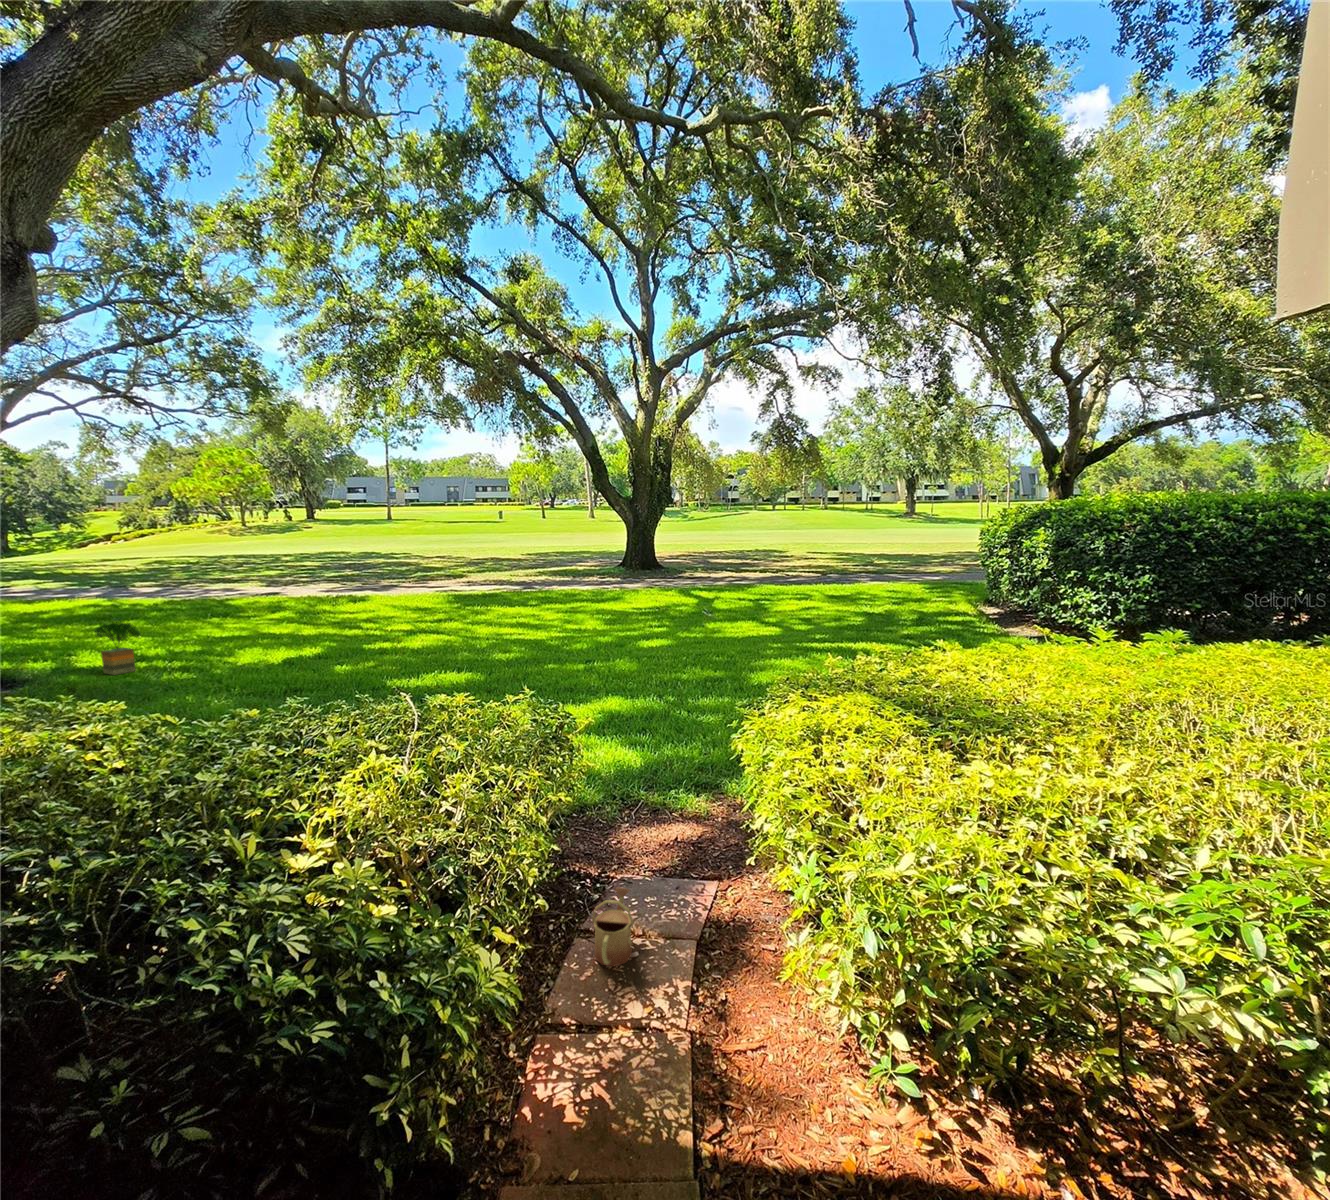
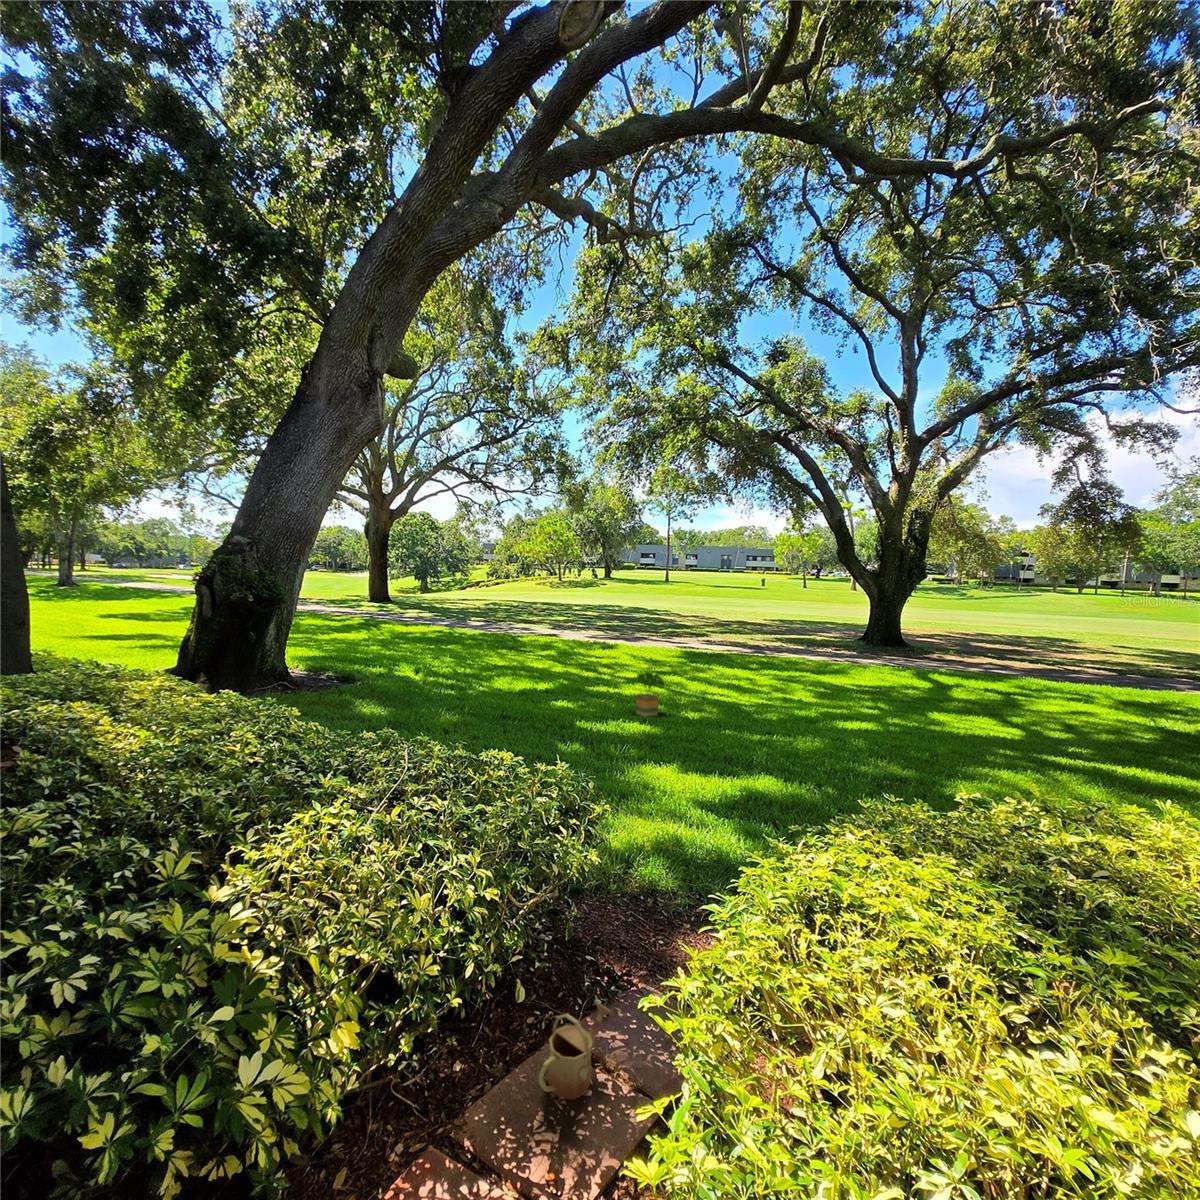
potted tree: present [95,622,141,675] -> present [635,672,665,717]

